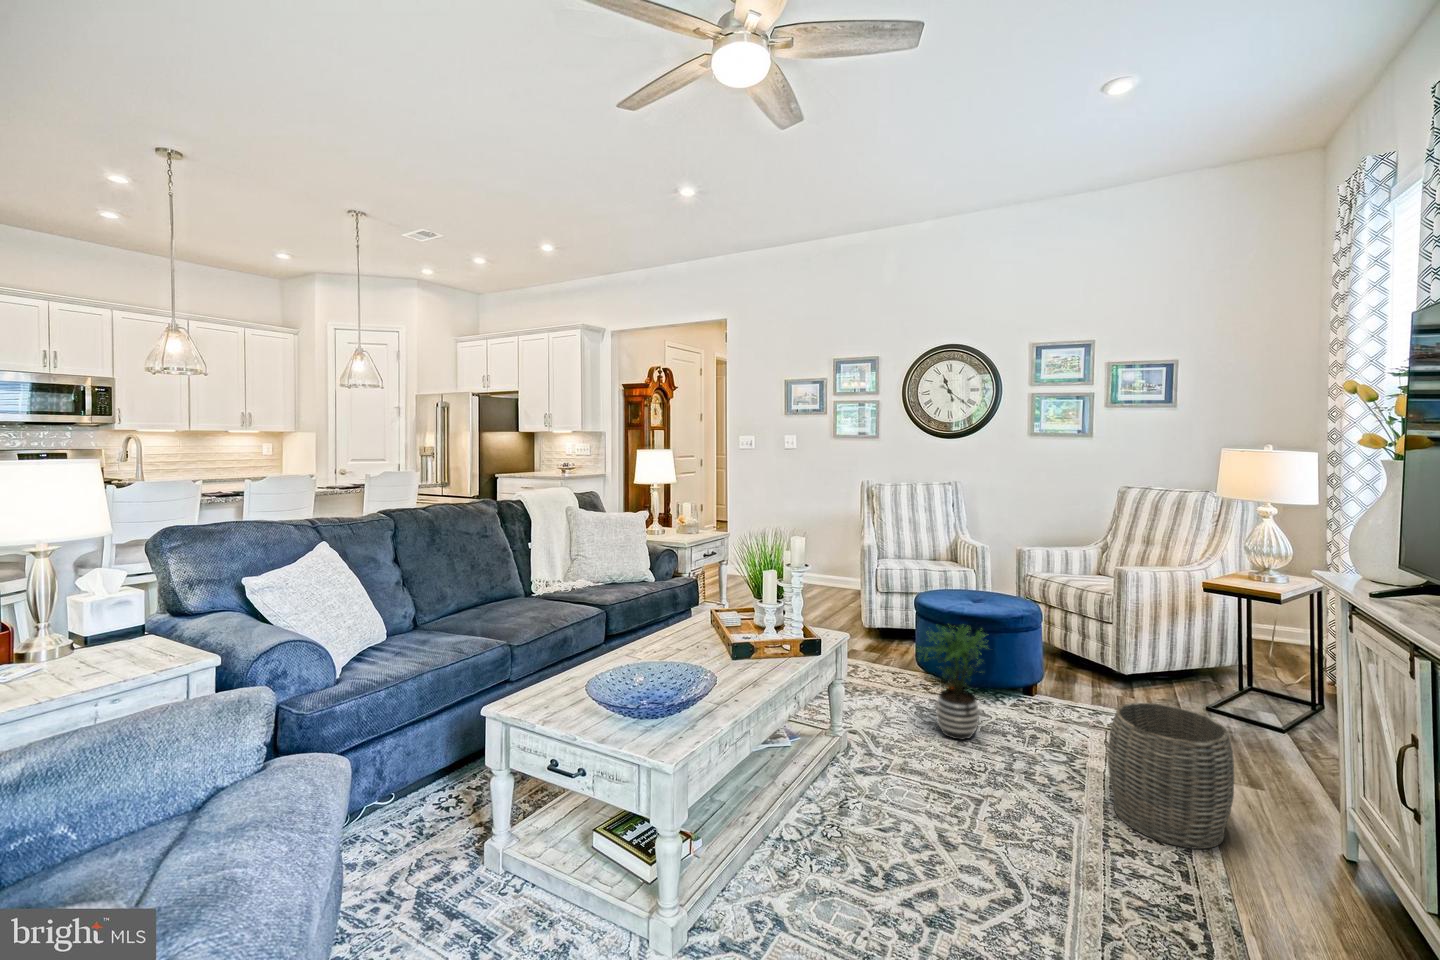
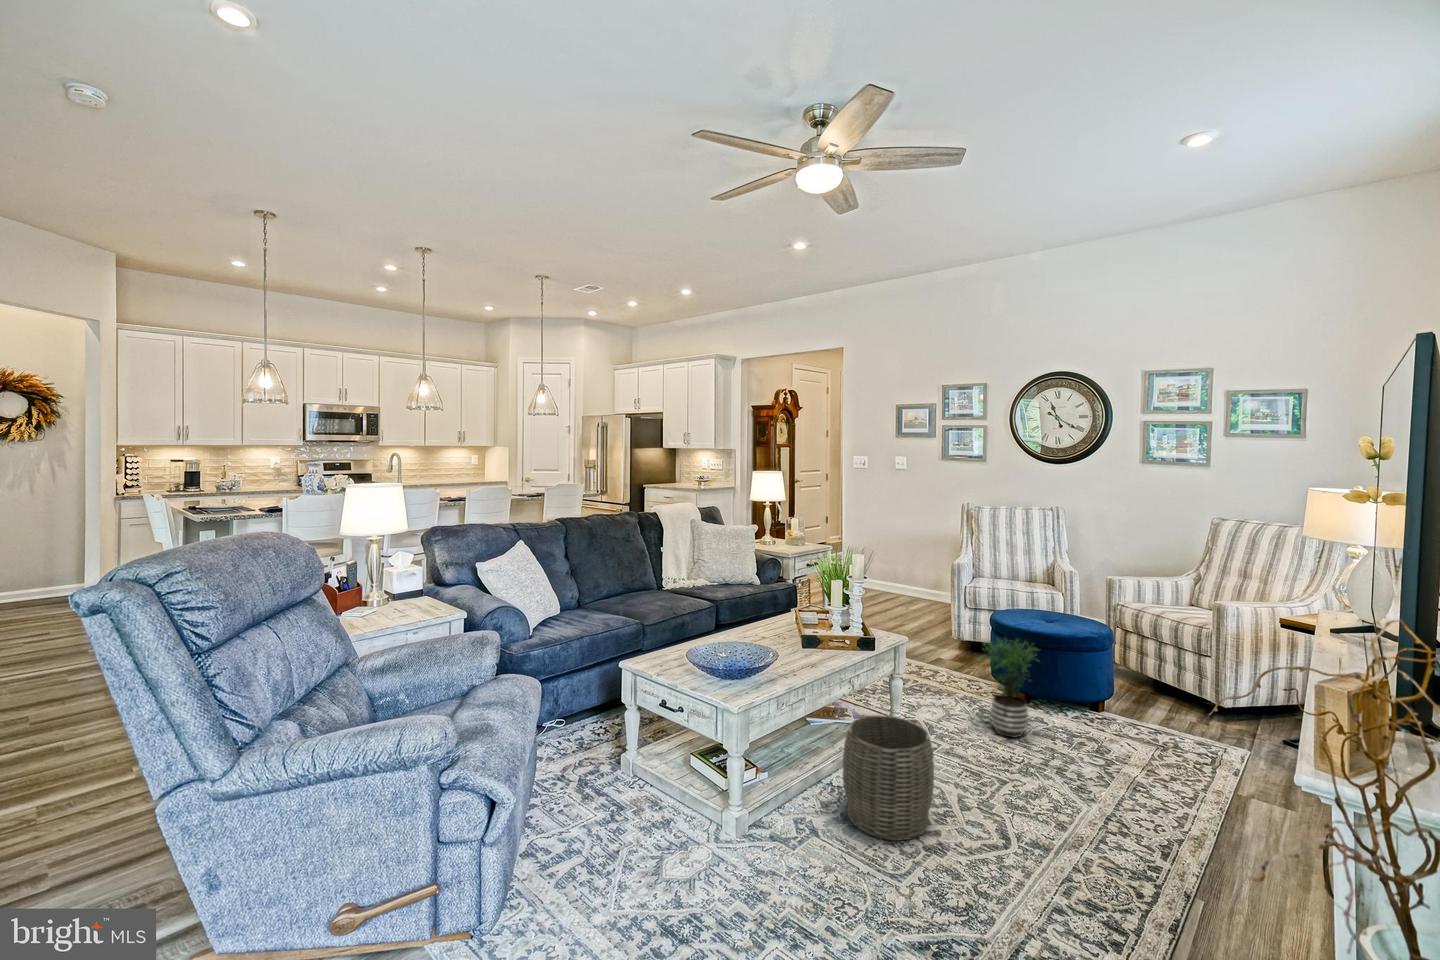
woven basket: present [1108,703,1234,849] -> present [843,716,934,841]

